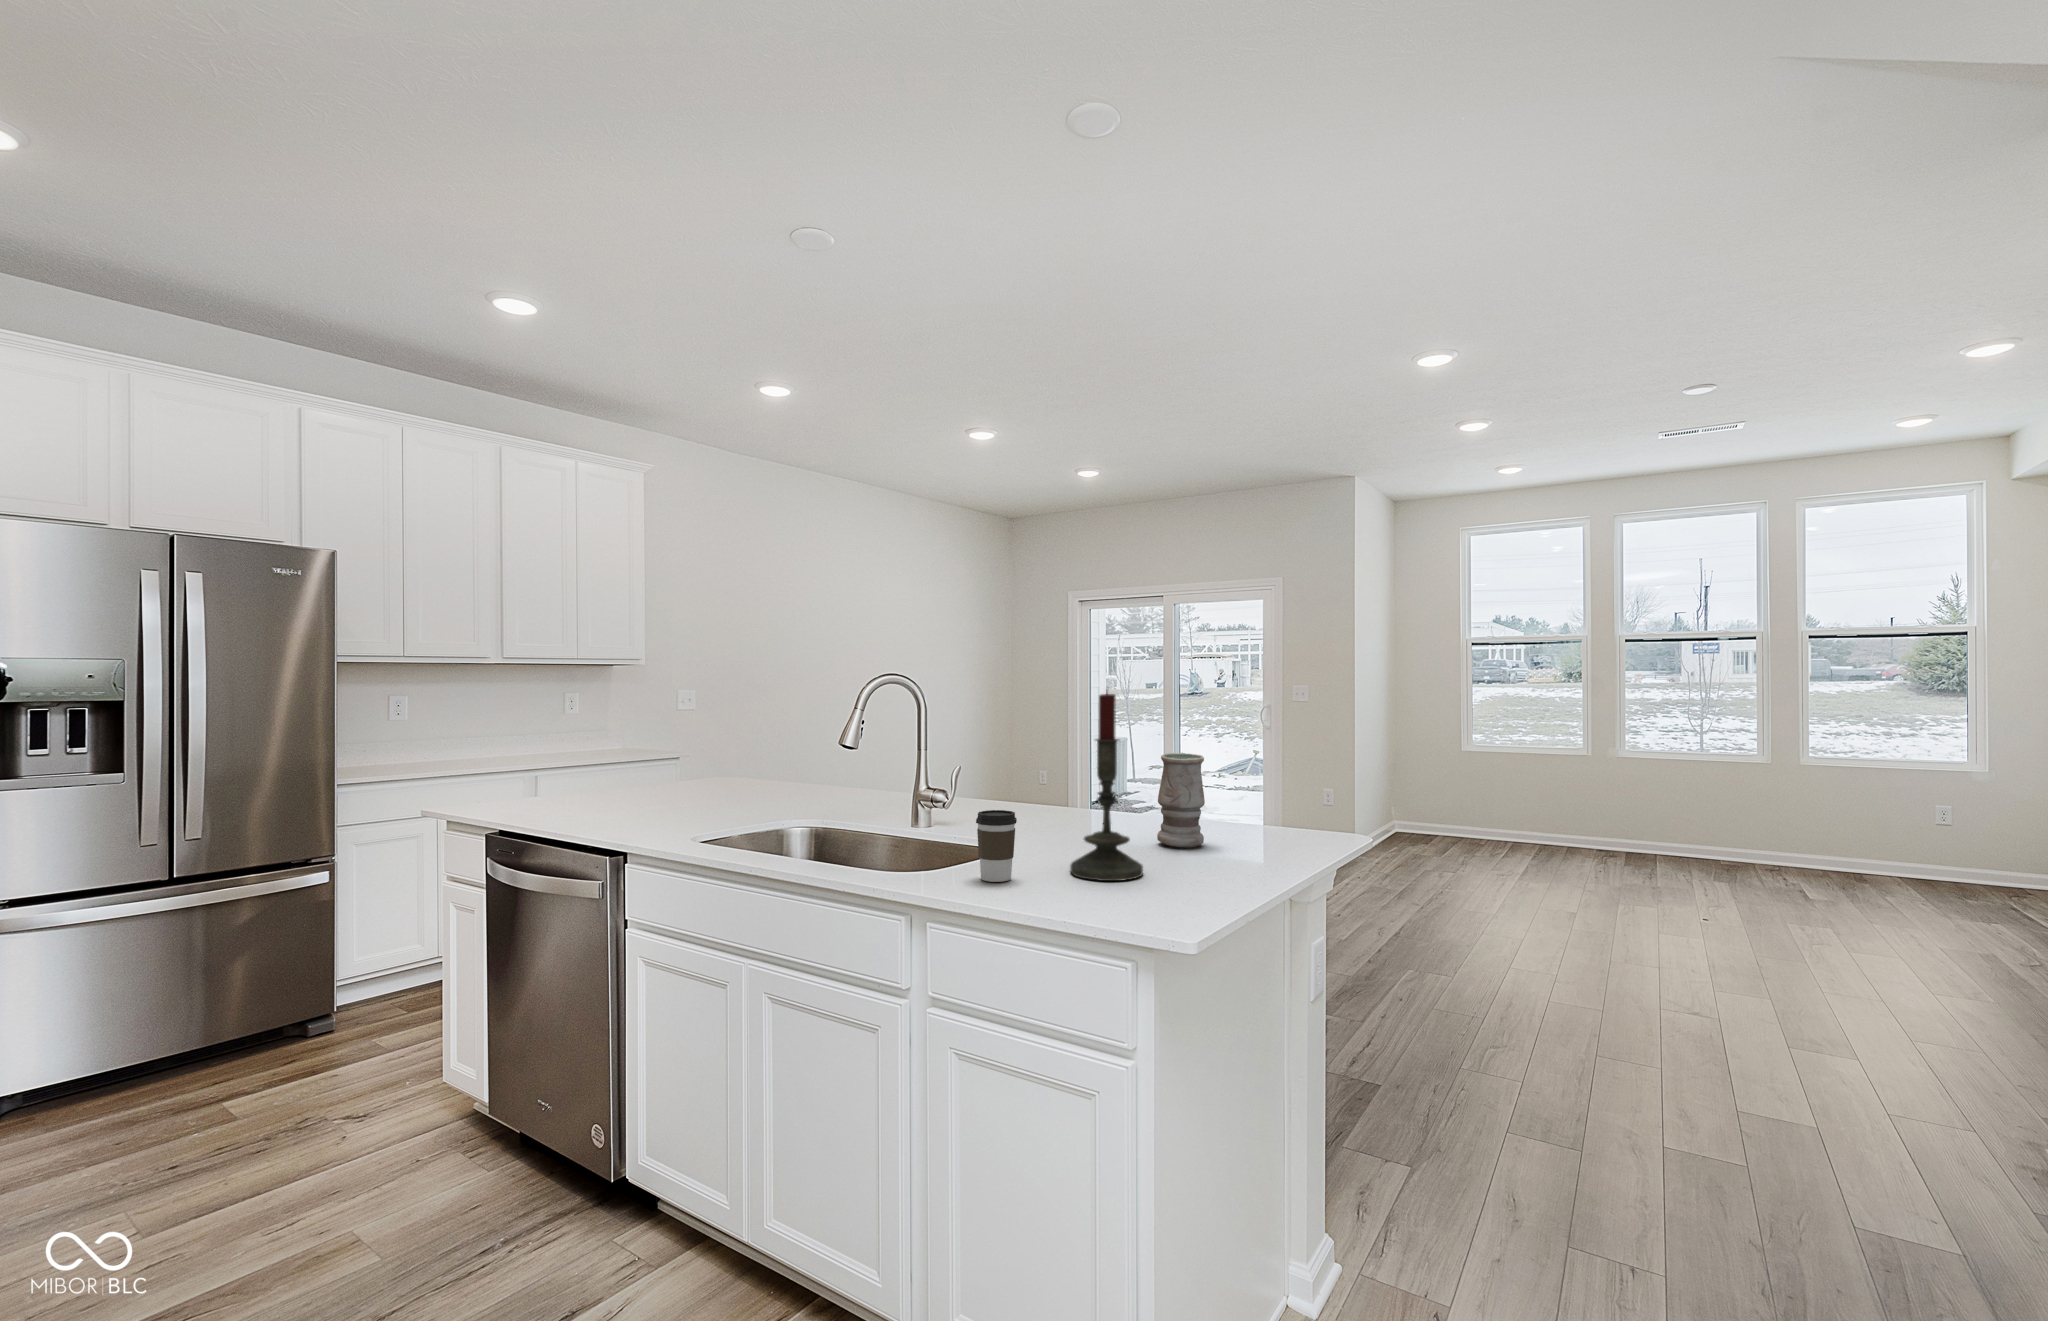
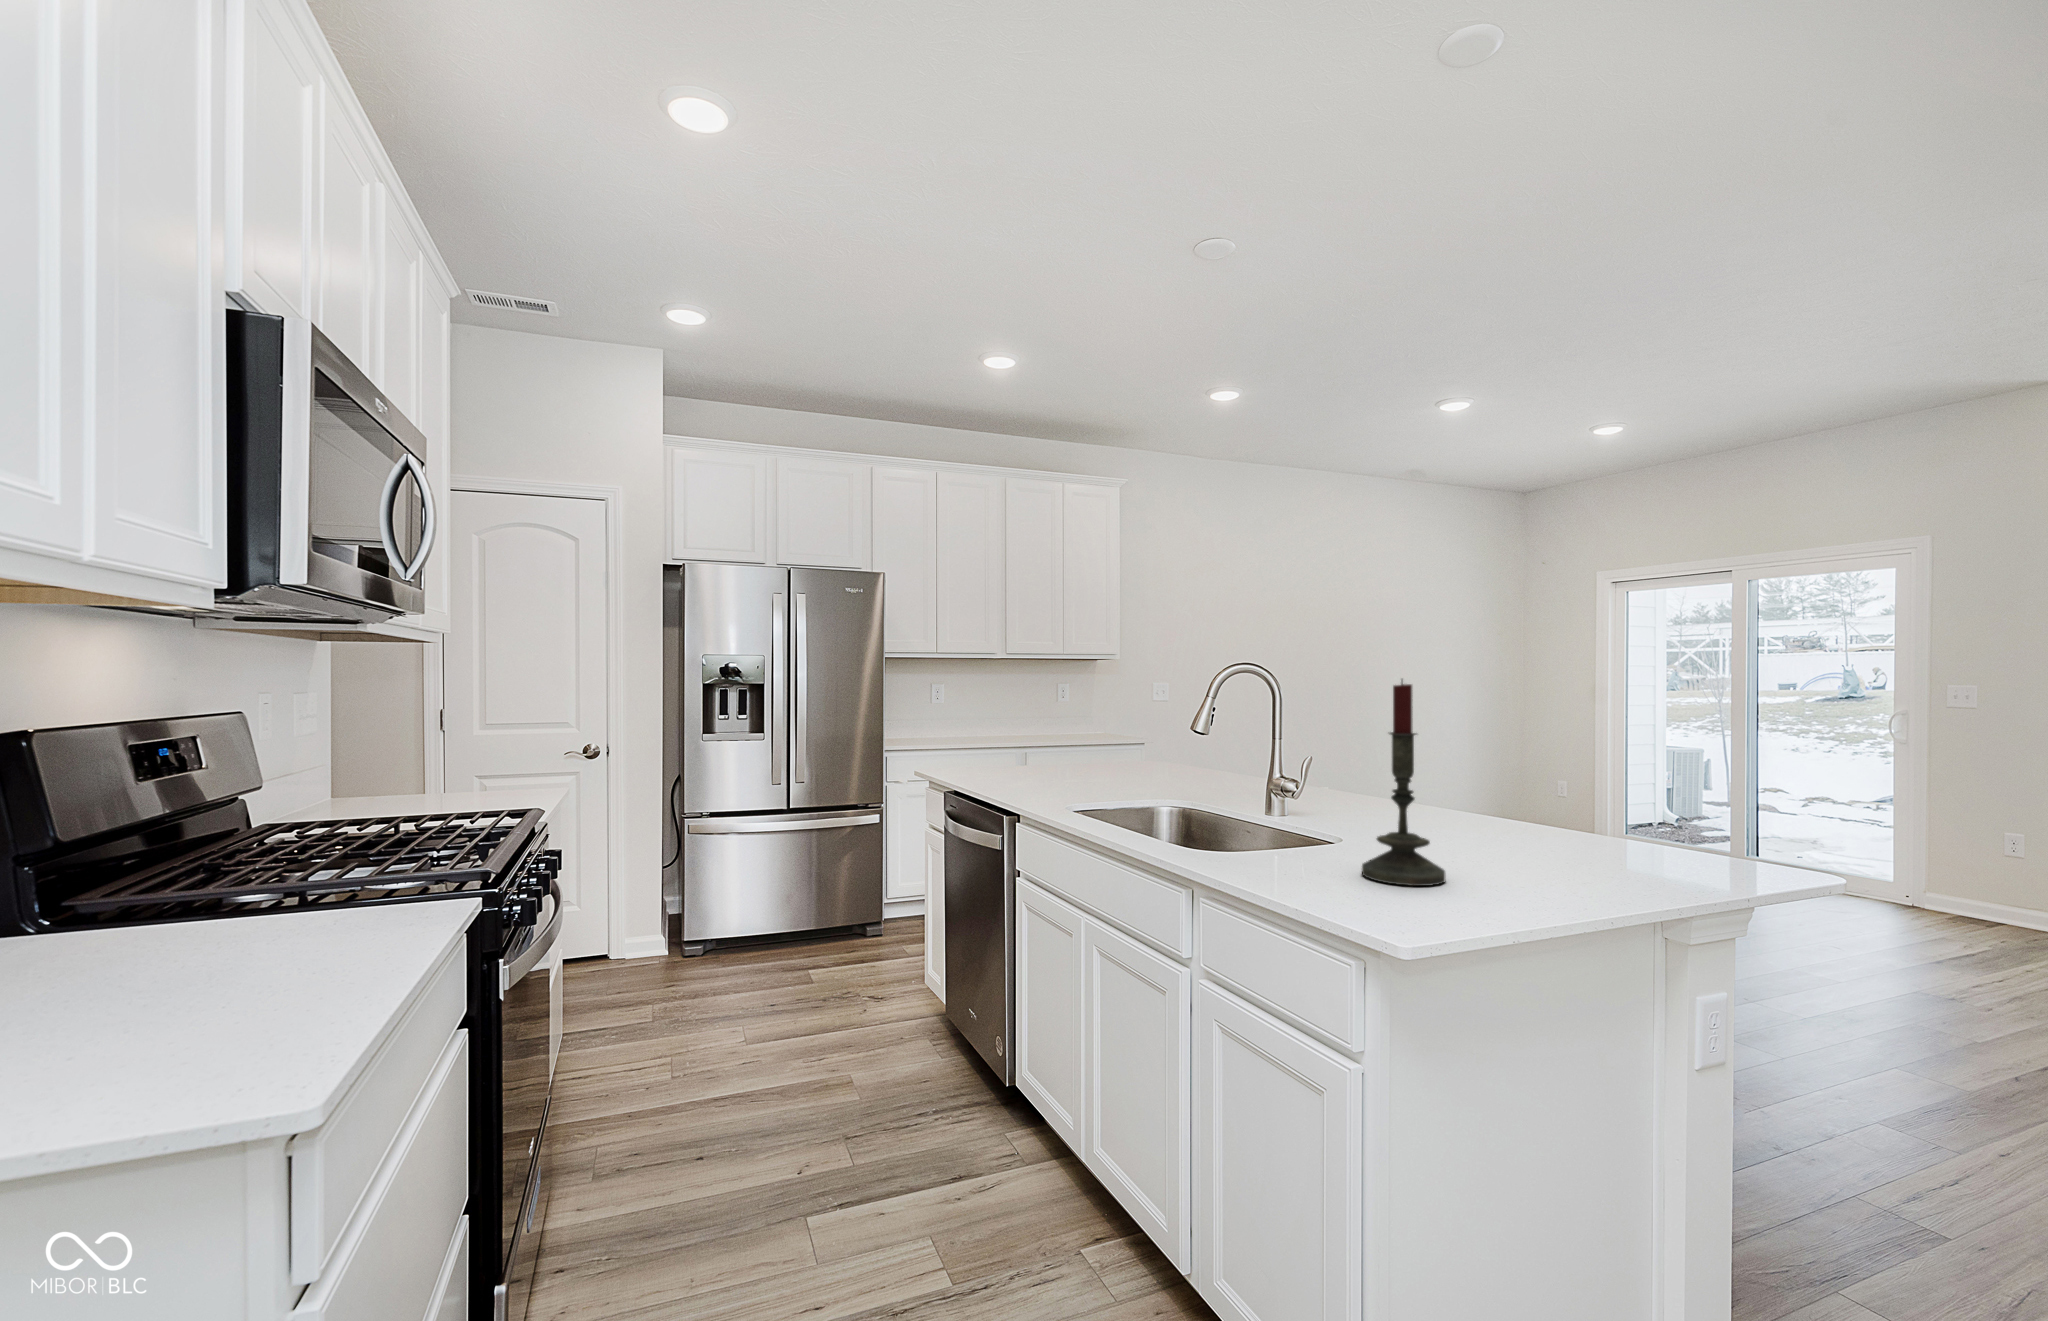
vase: present [1157,753,1205,847] -> none [1510,755,1572,865]
coffee cup: present [976,810,1017,882] -> none [1256,799,1298,871]

